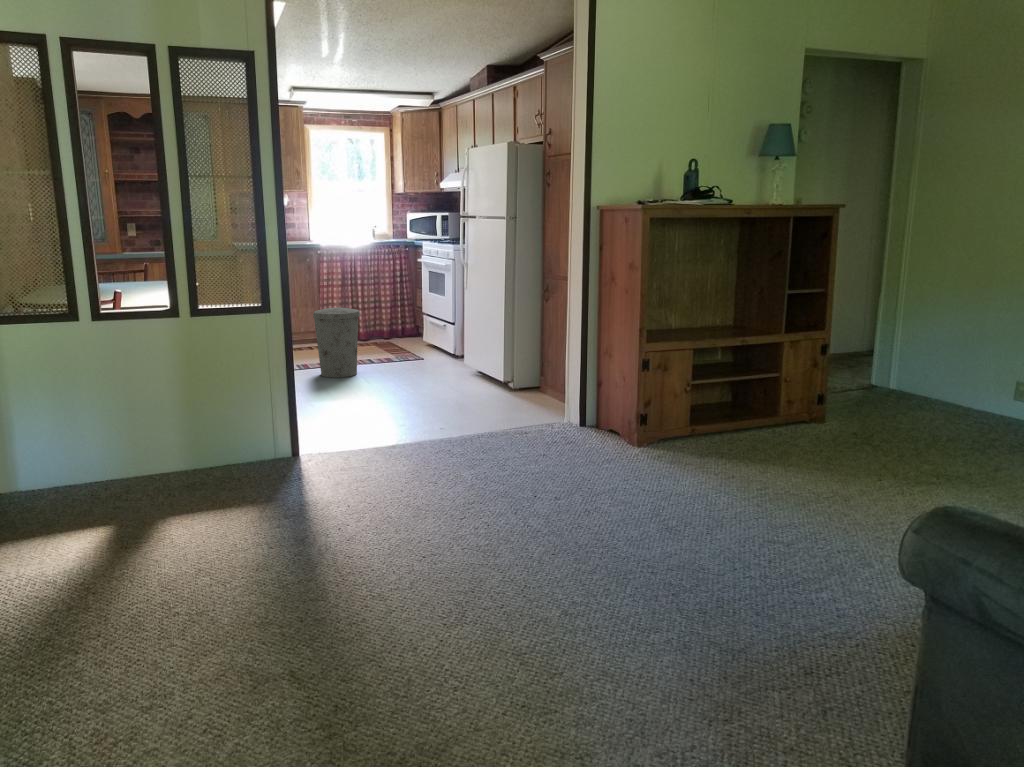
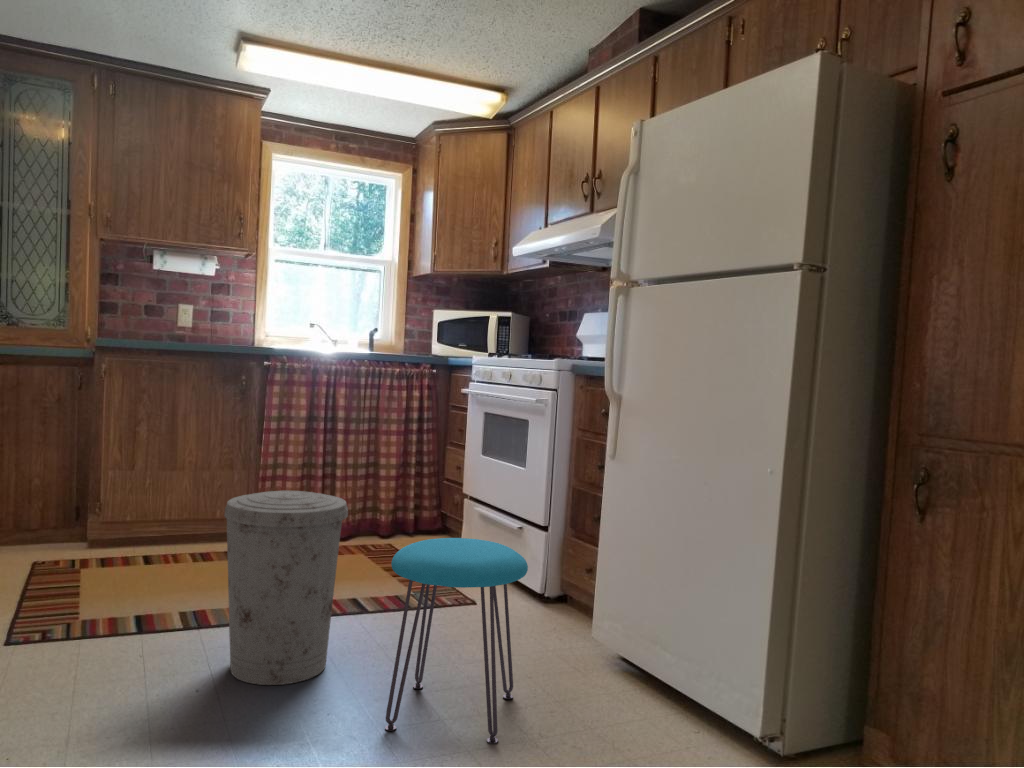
stool: none [375,321,425,386] -> present [385,538,528,744]

